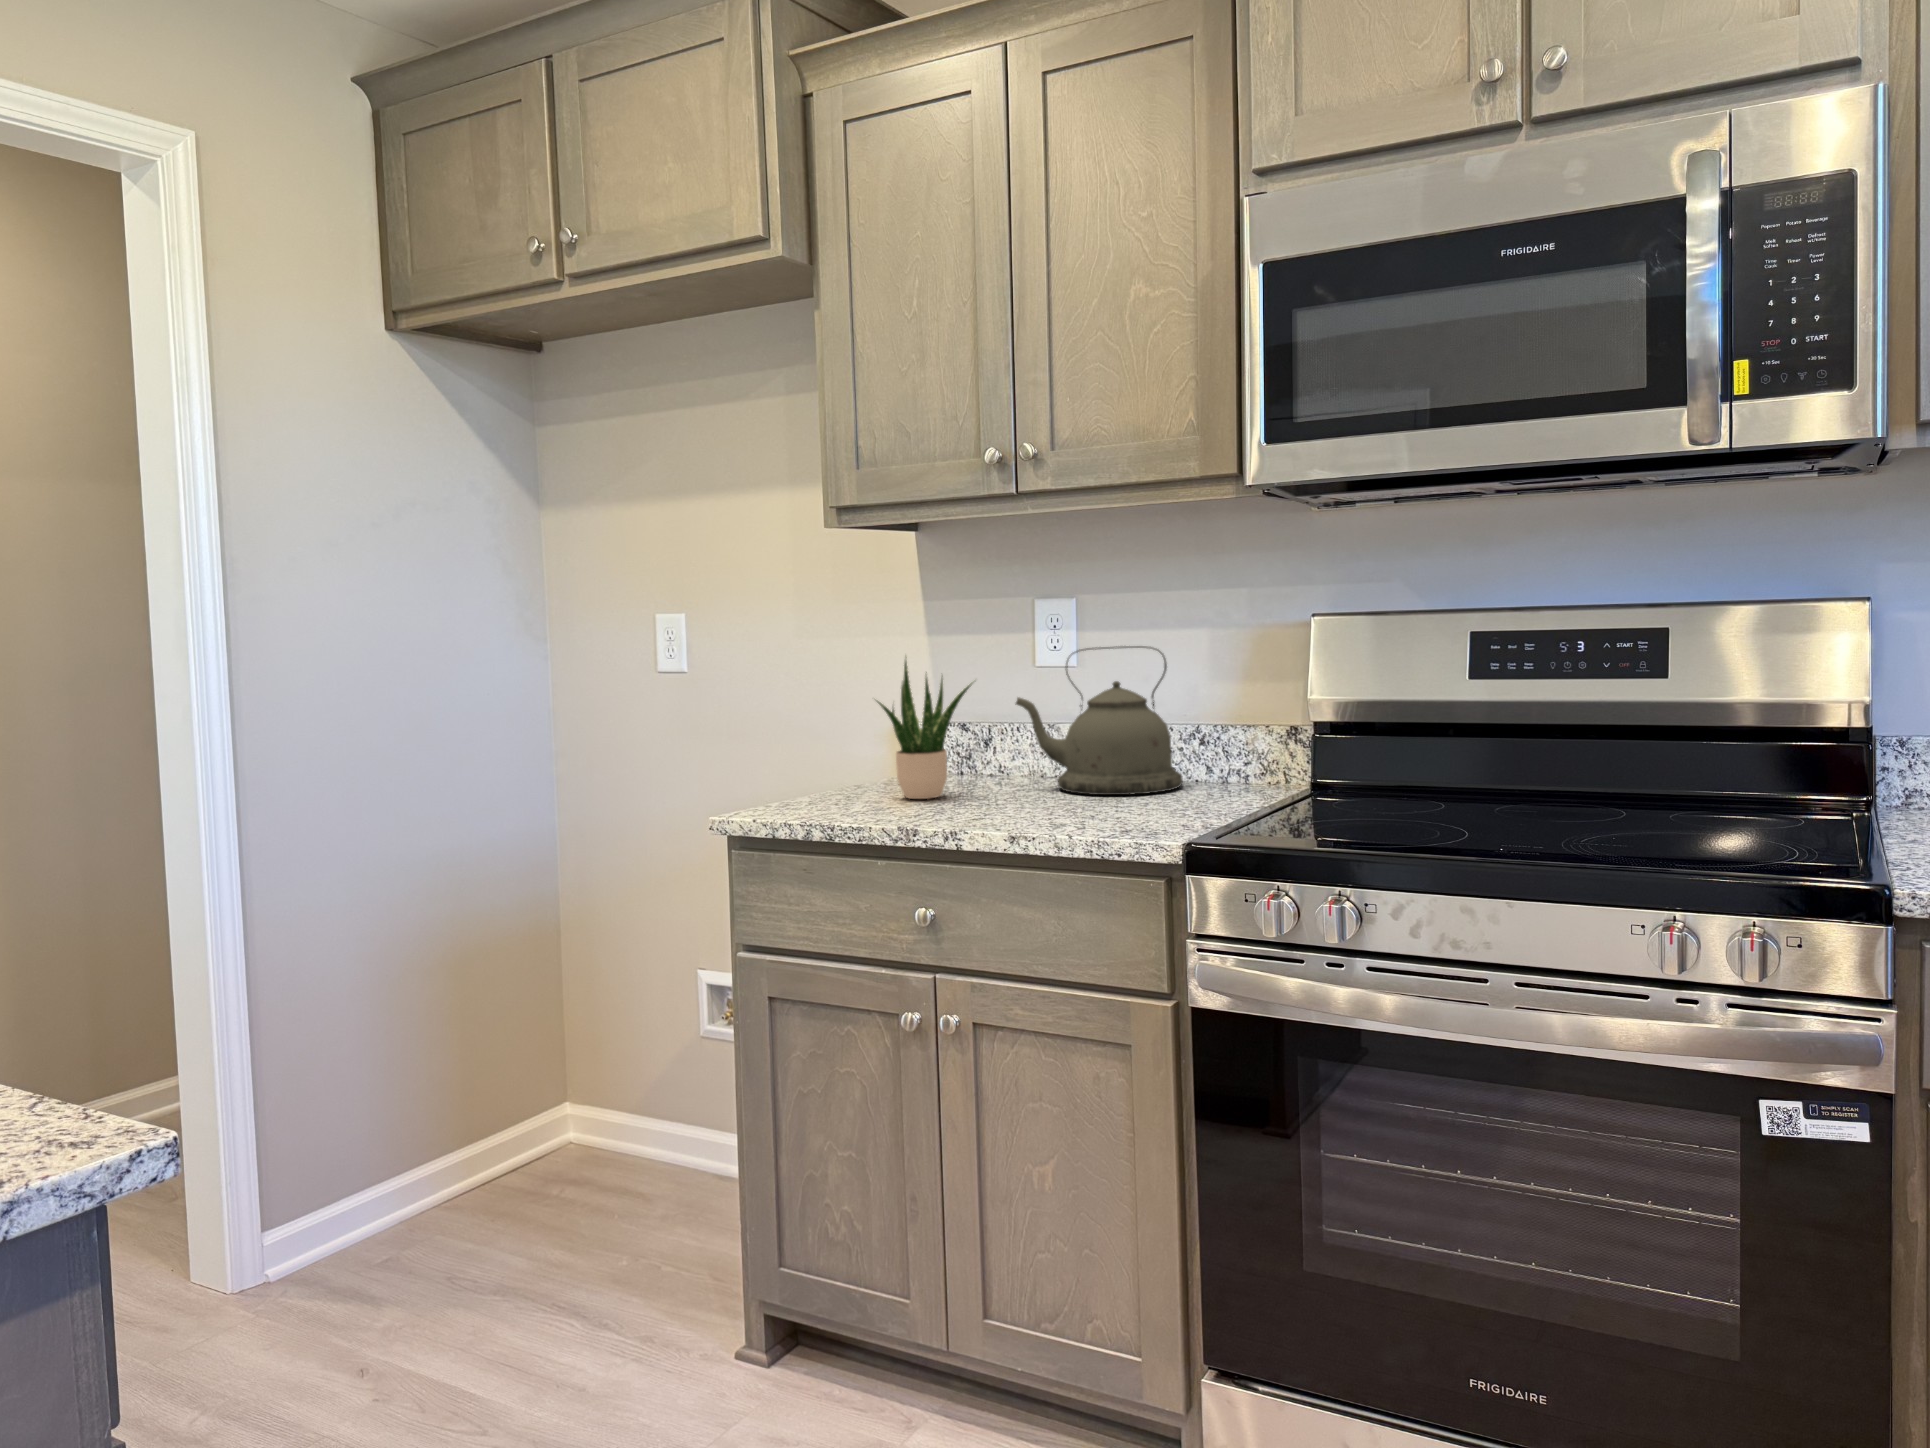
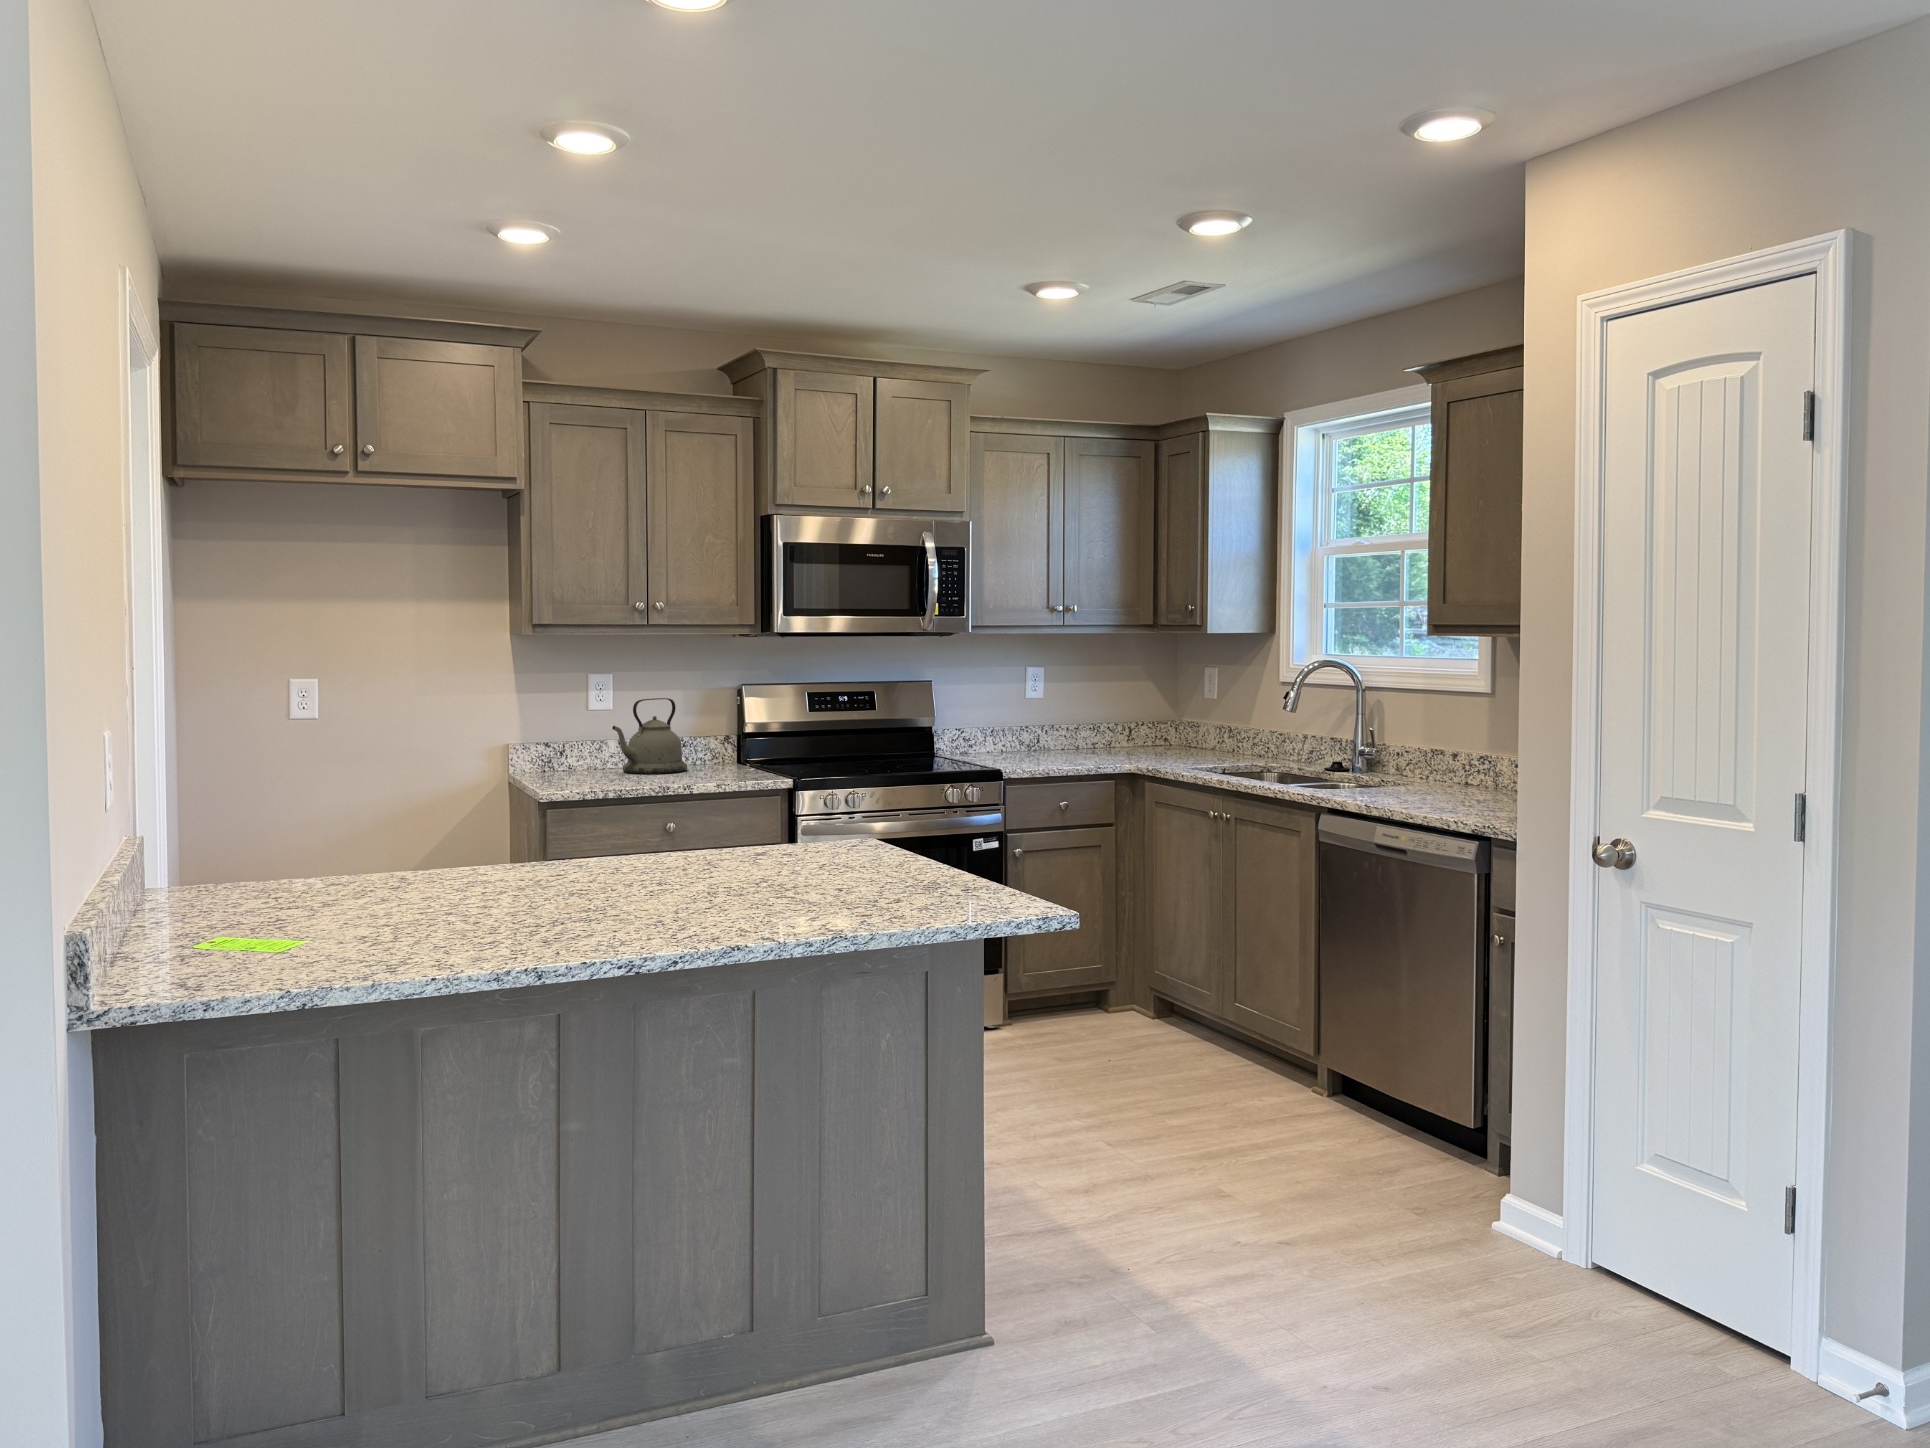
potted plant: present [877,657,972,799] -> none [560,703,611,781]

